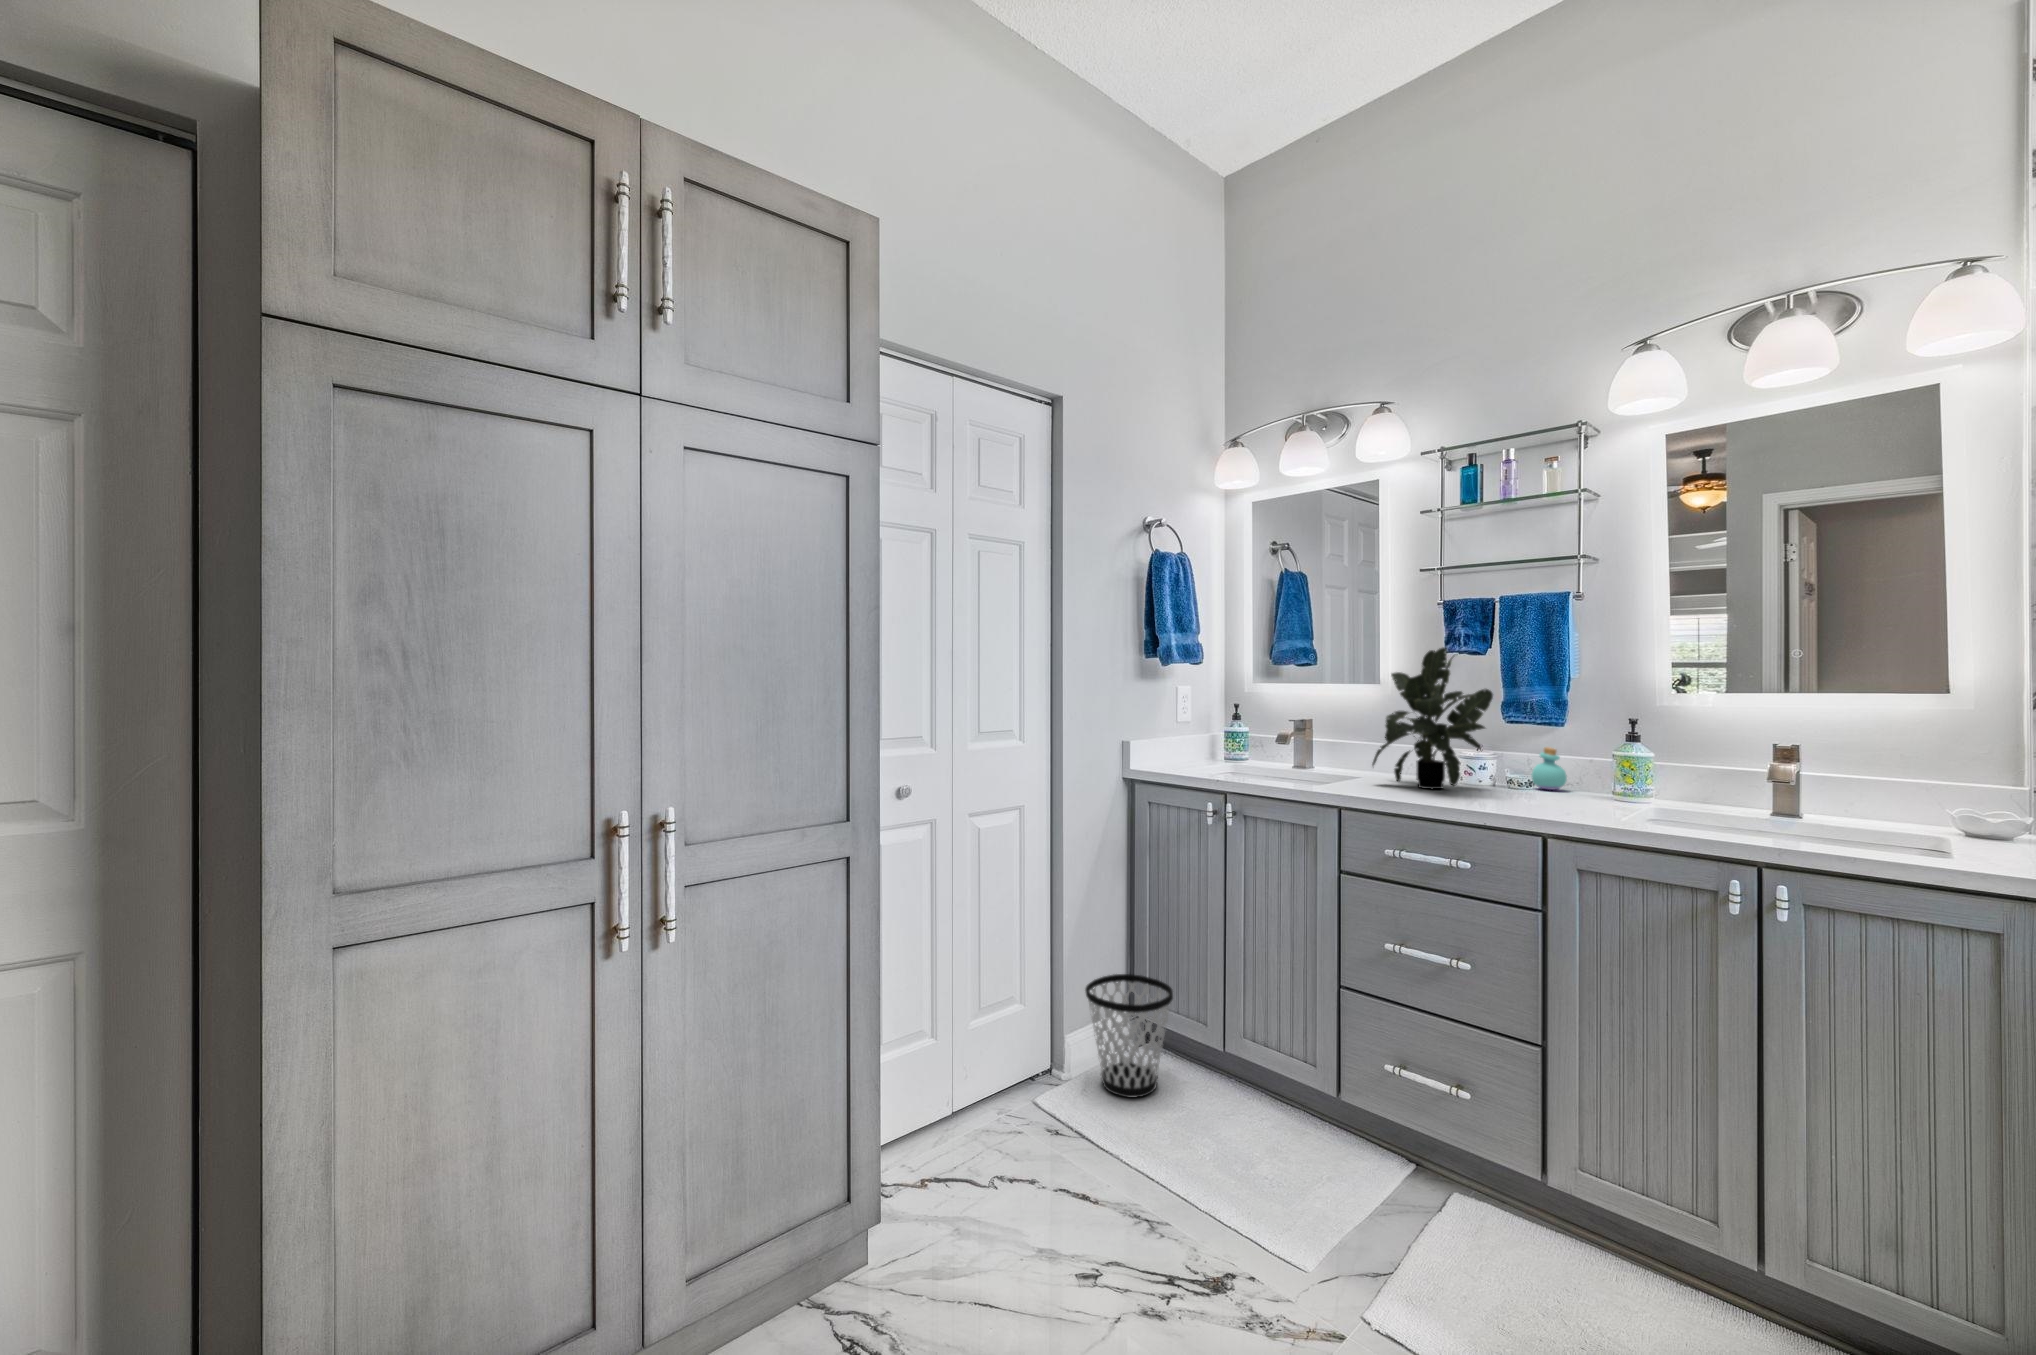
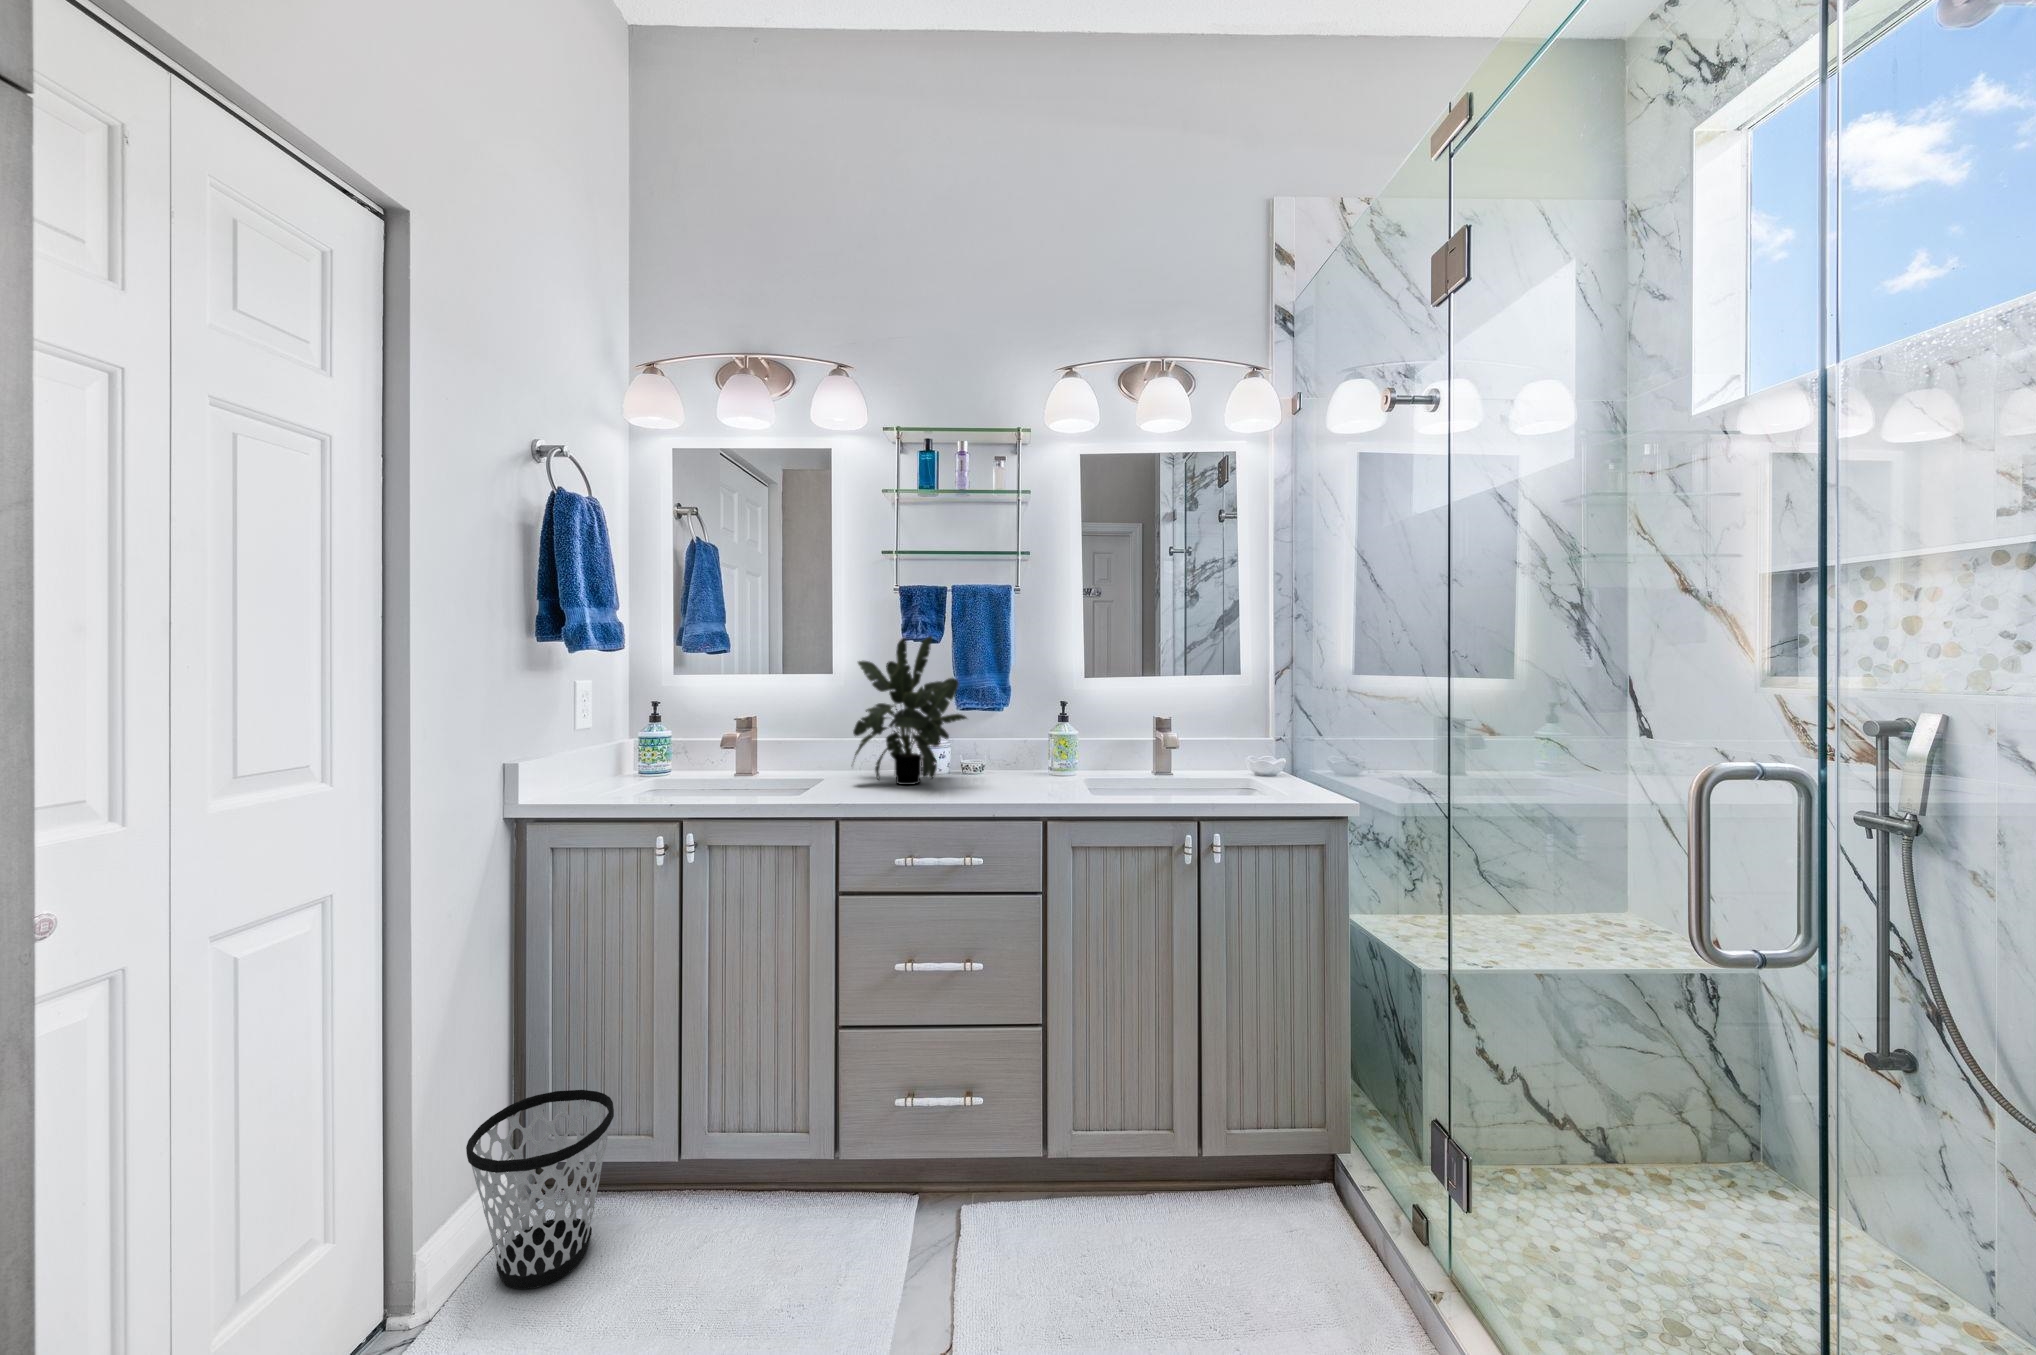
perfume bottle: present [1531,747,1567,790] -> none [980,731,1009,771]

